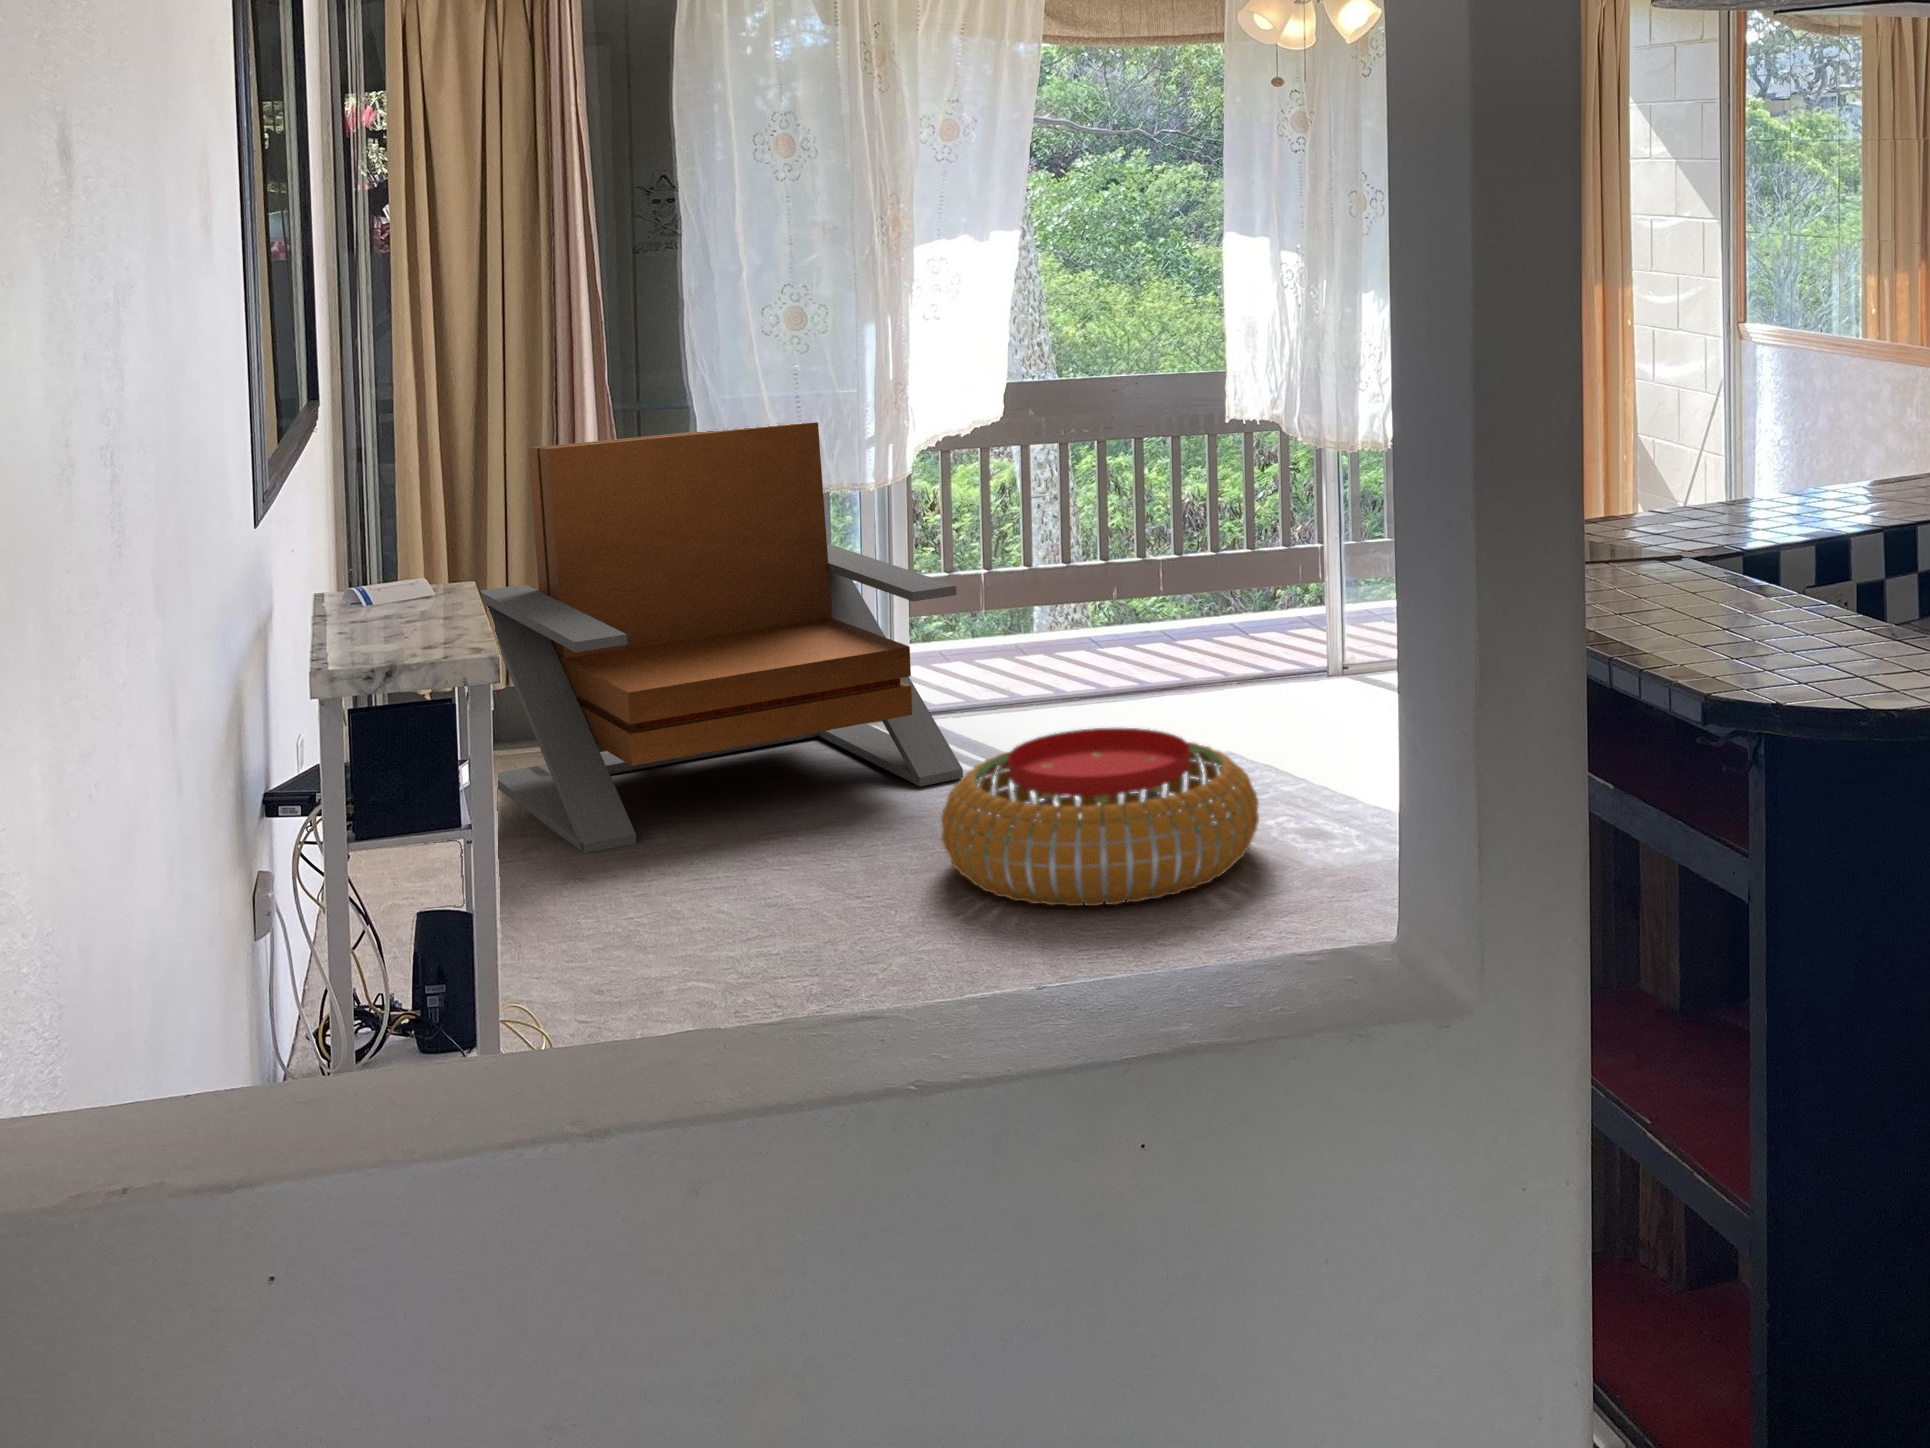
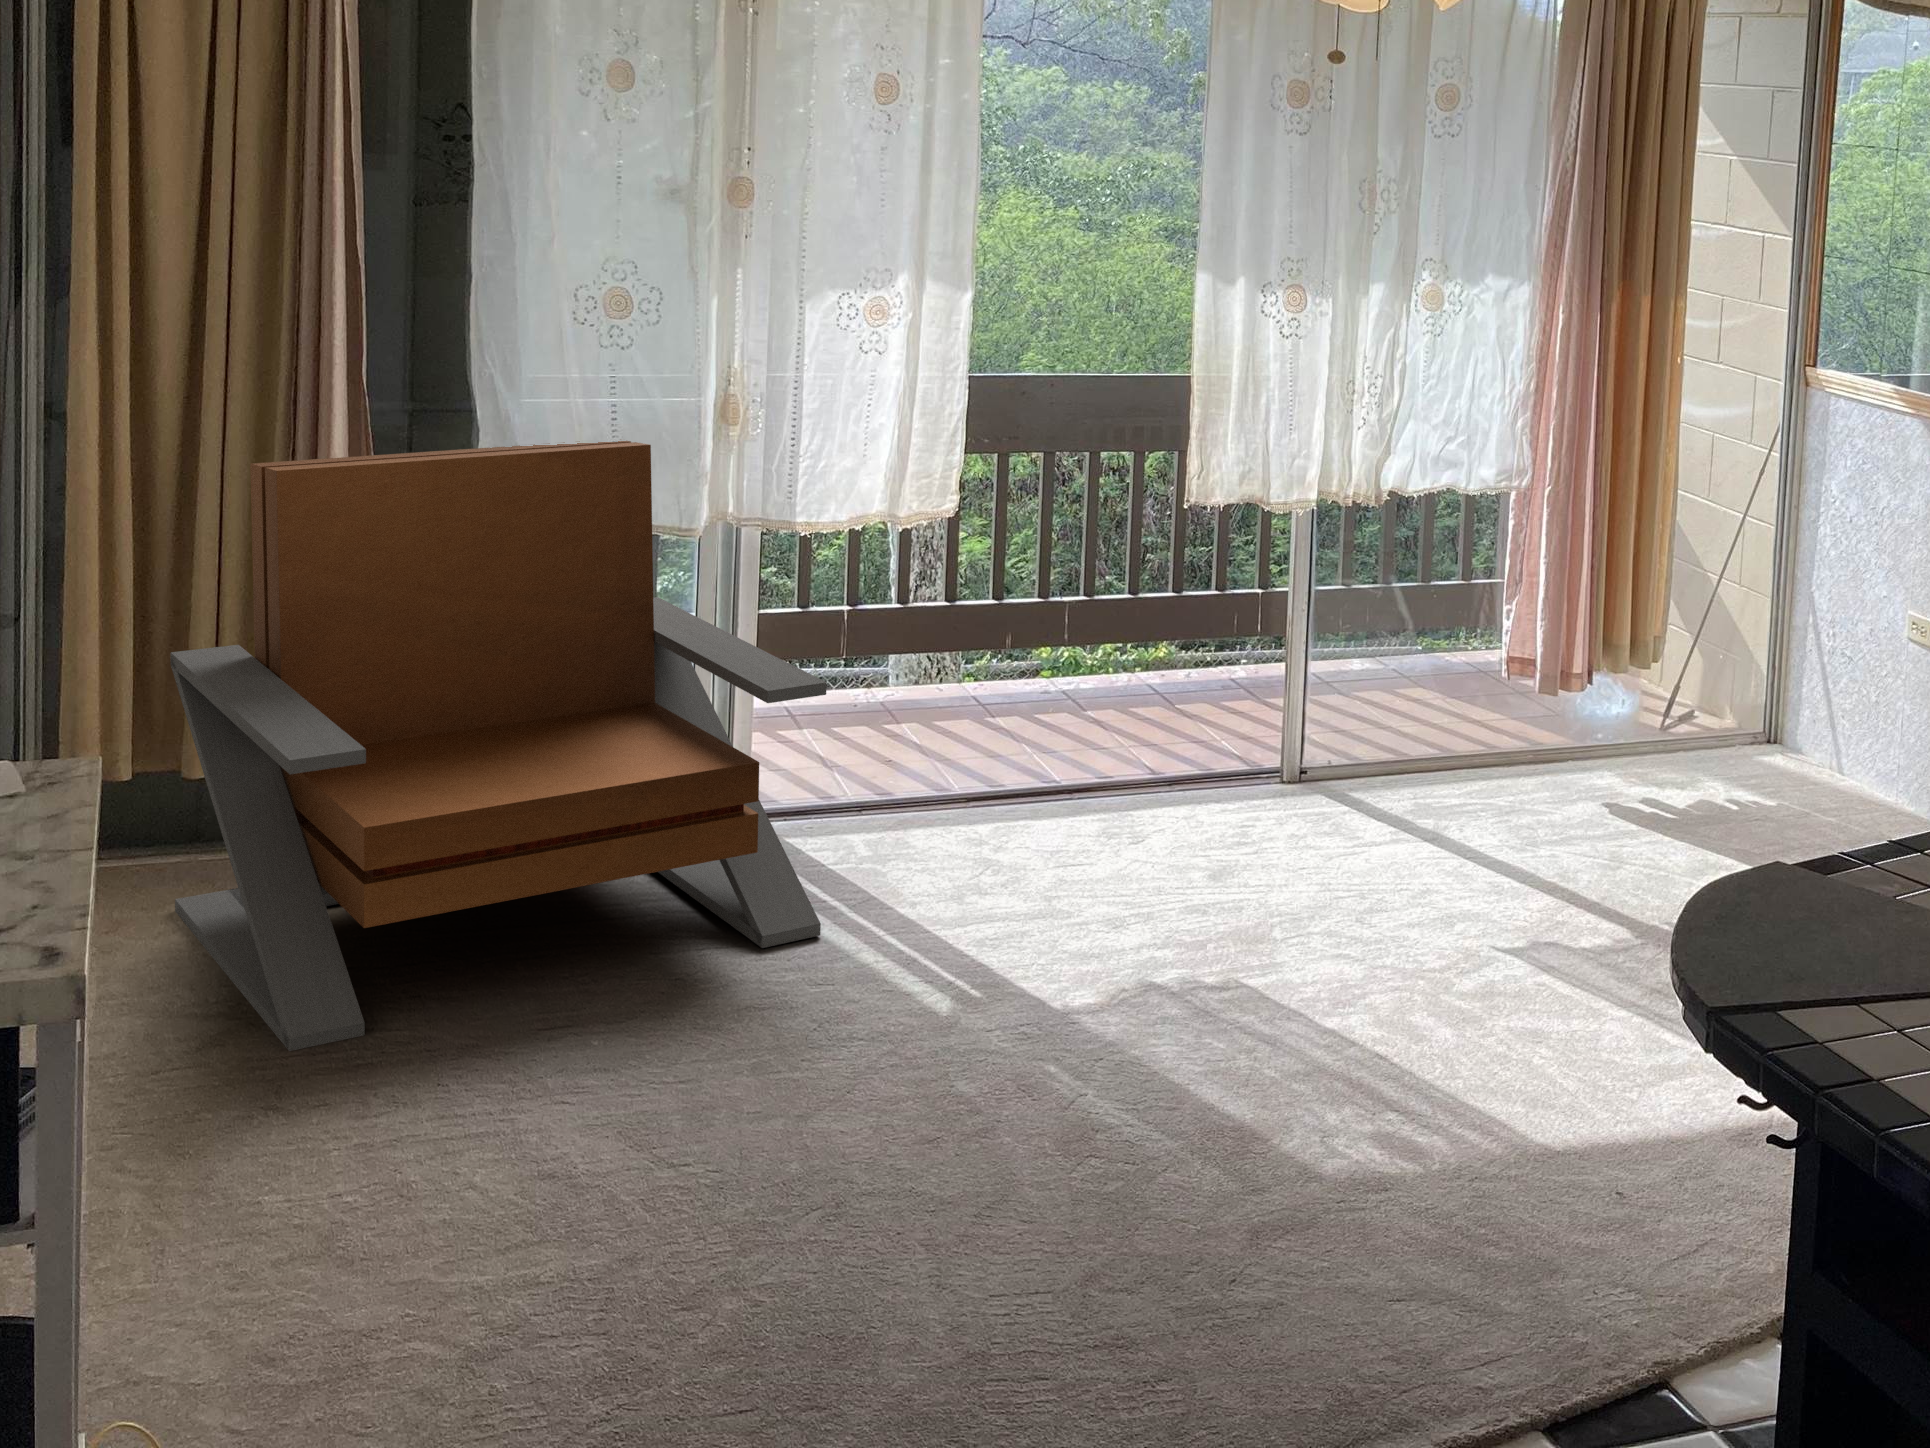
pouf: present [941,728,1259,906] -> none [795,910,1238,1193]

